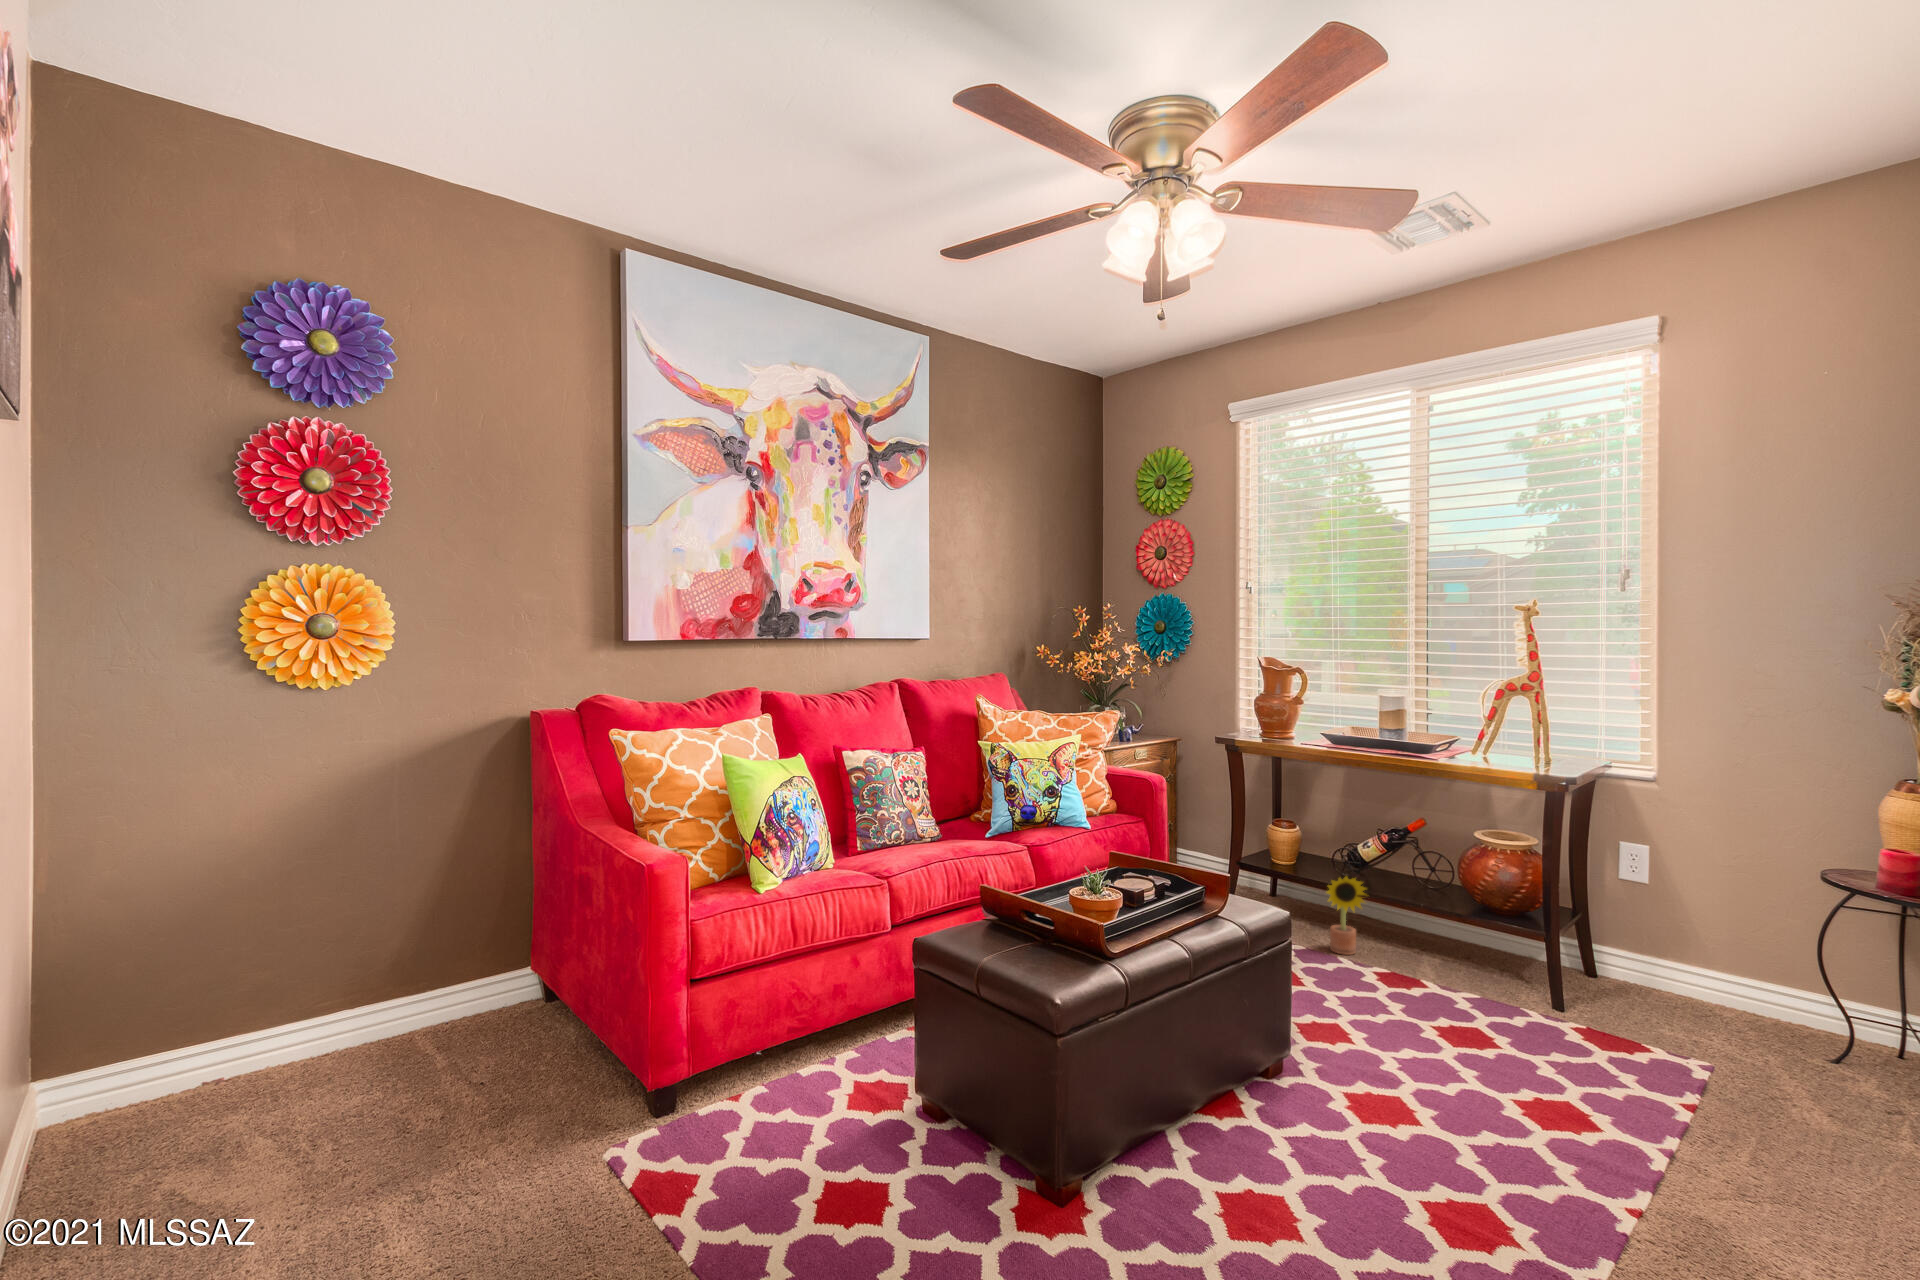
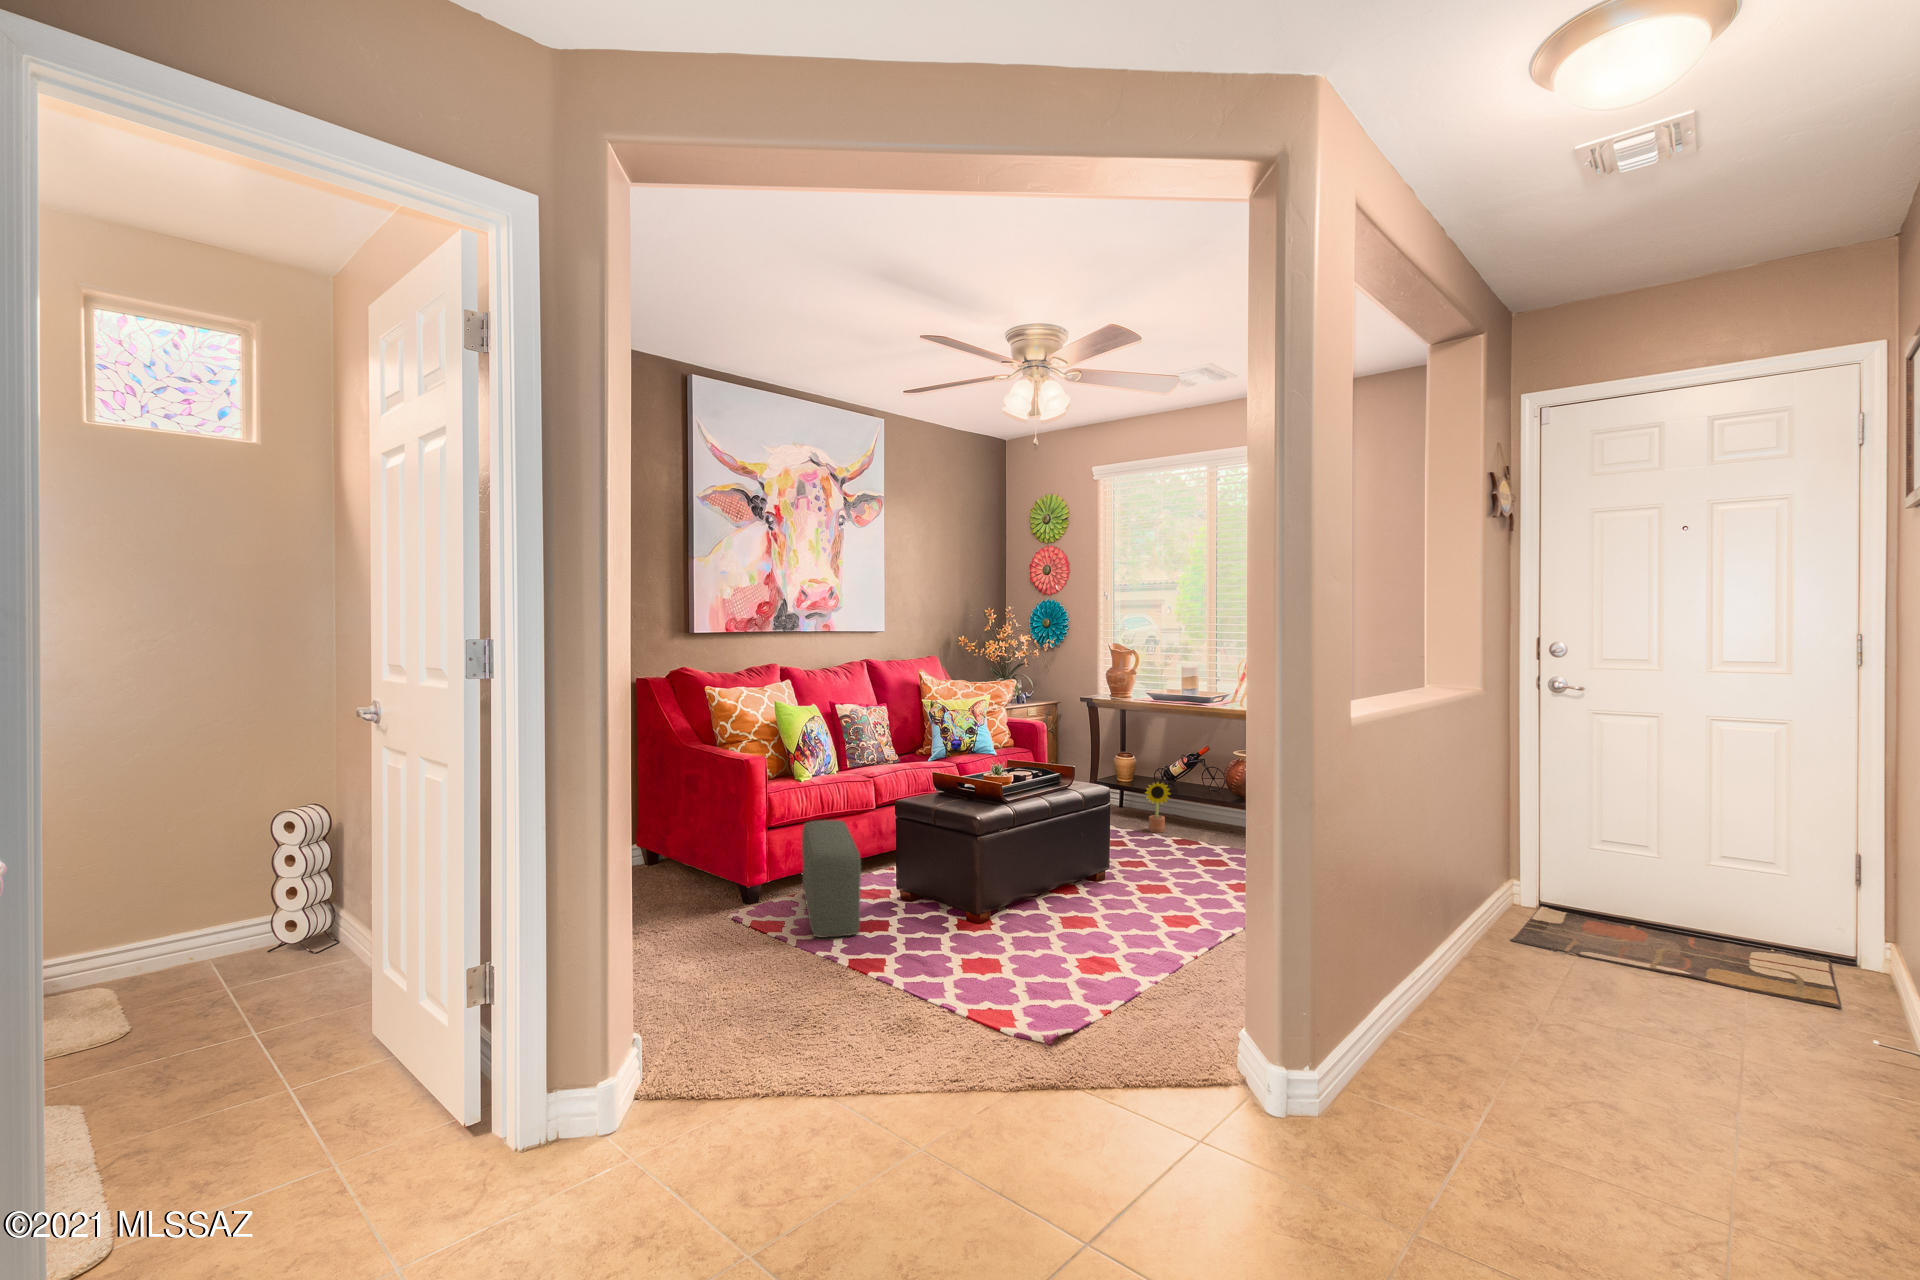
pouf: none [725,963,831,1240] -> present [802,820,861,938]

